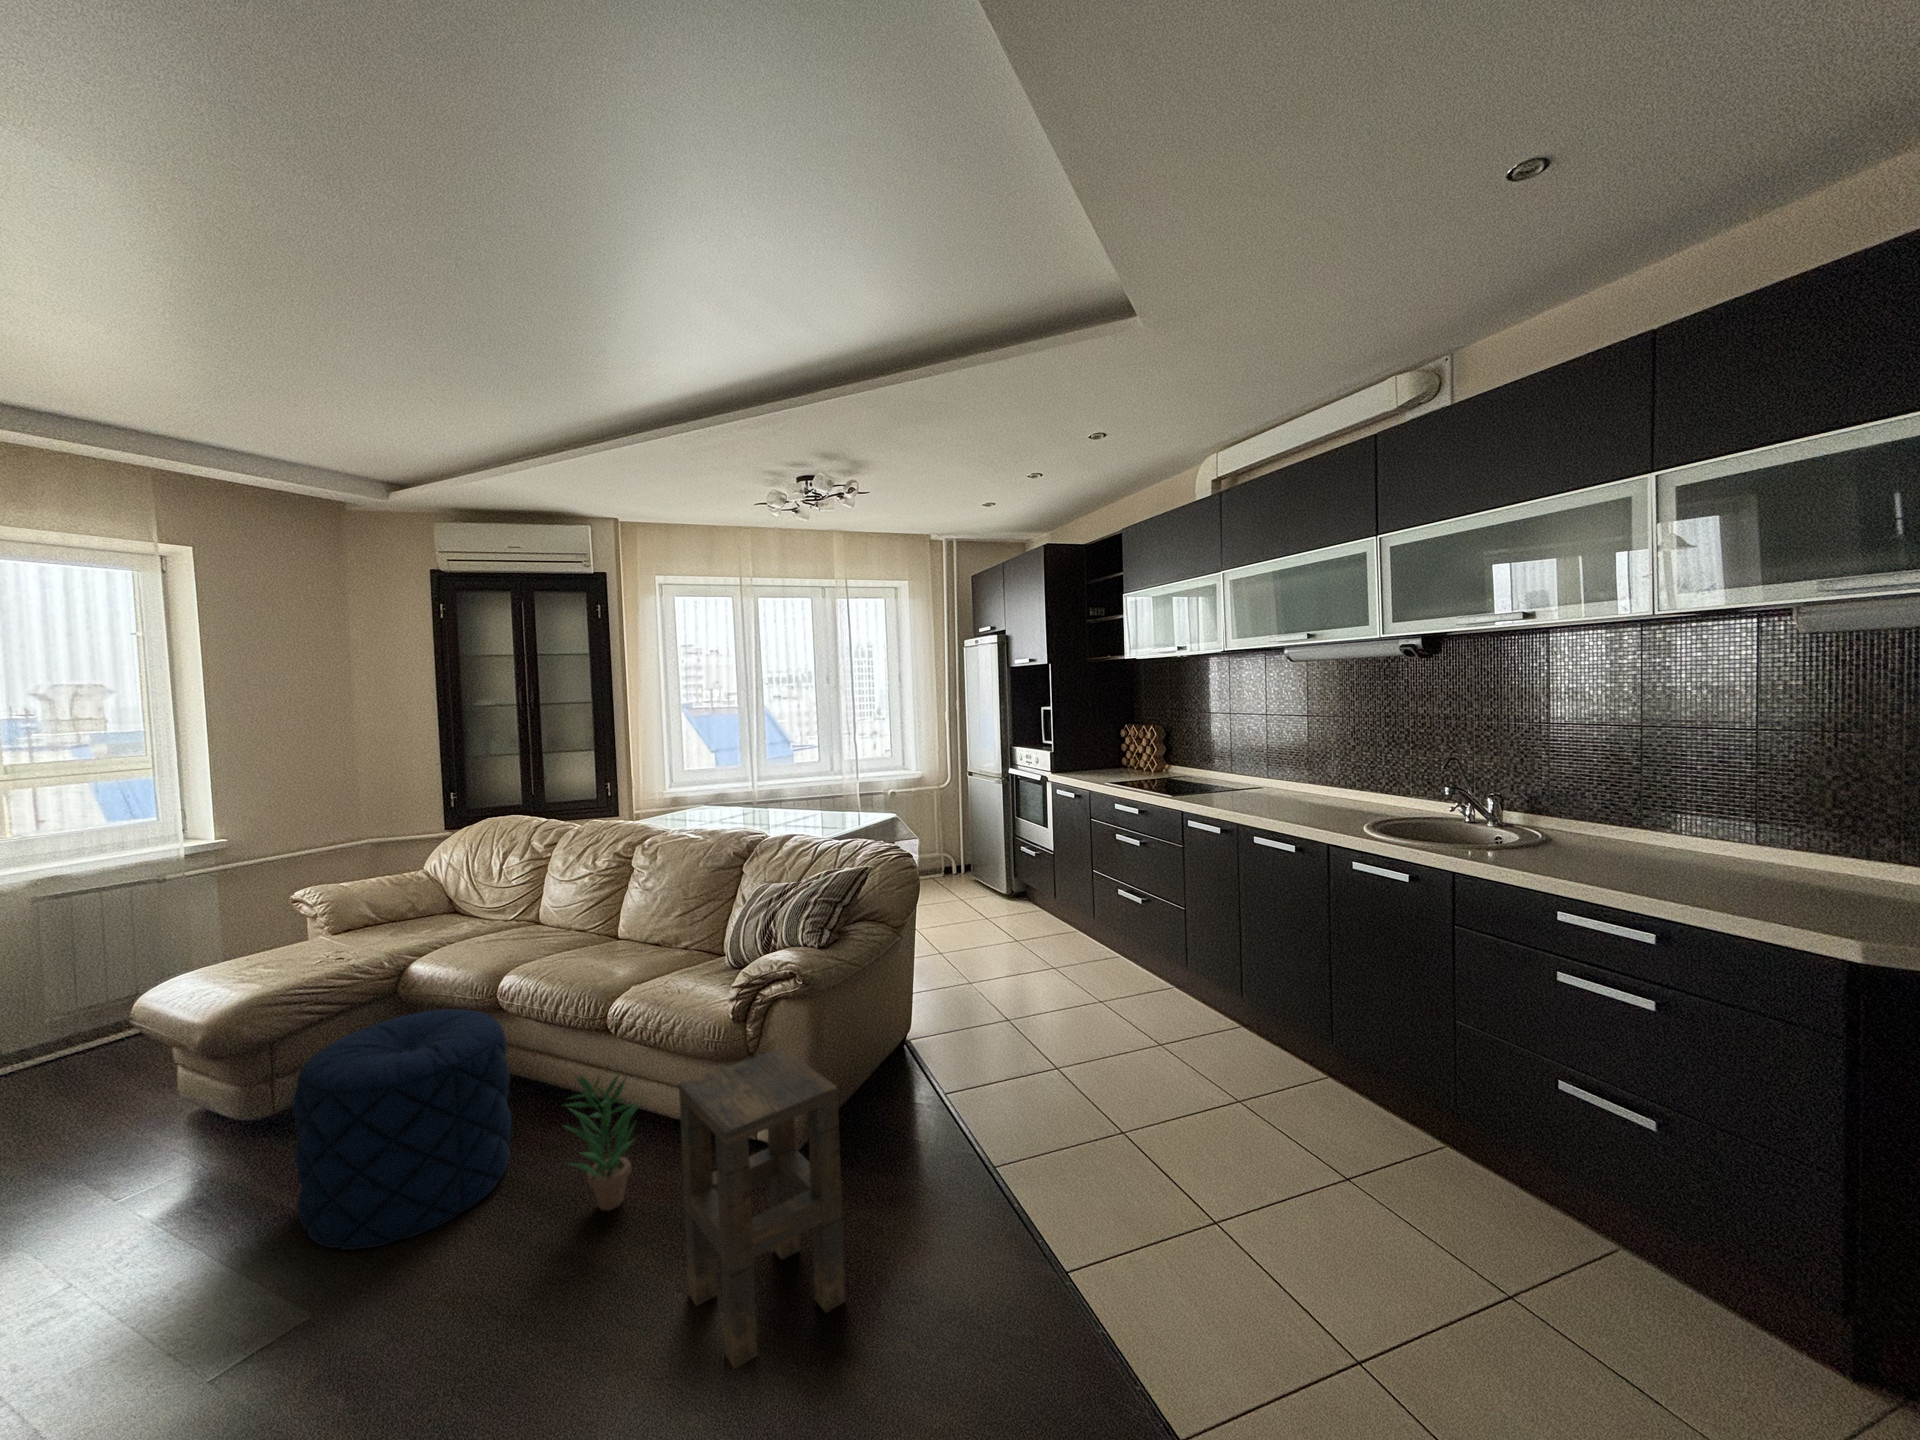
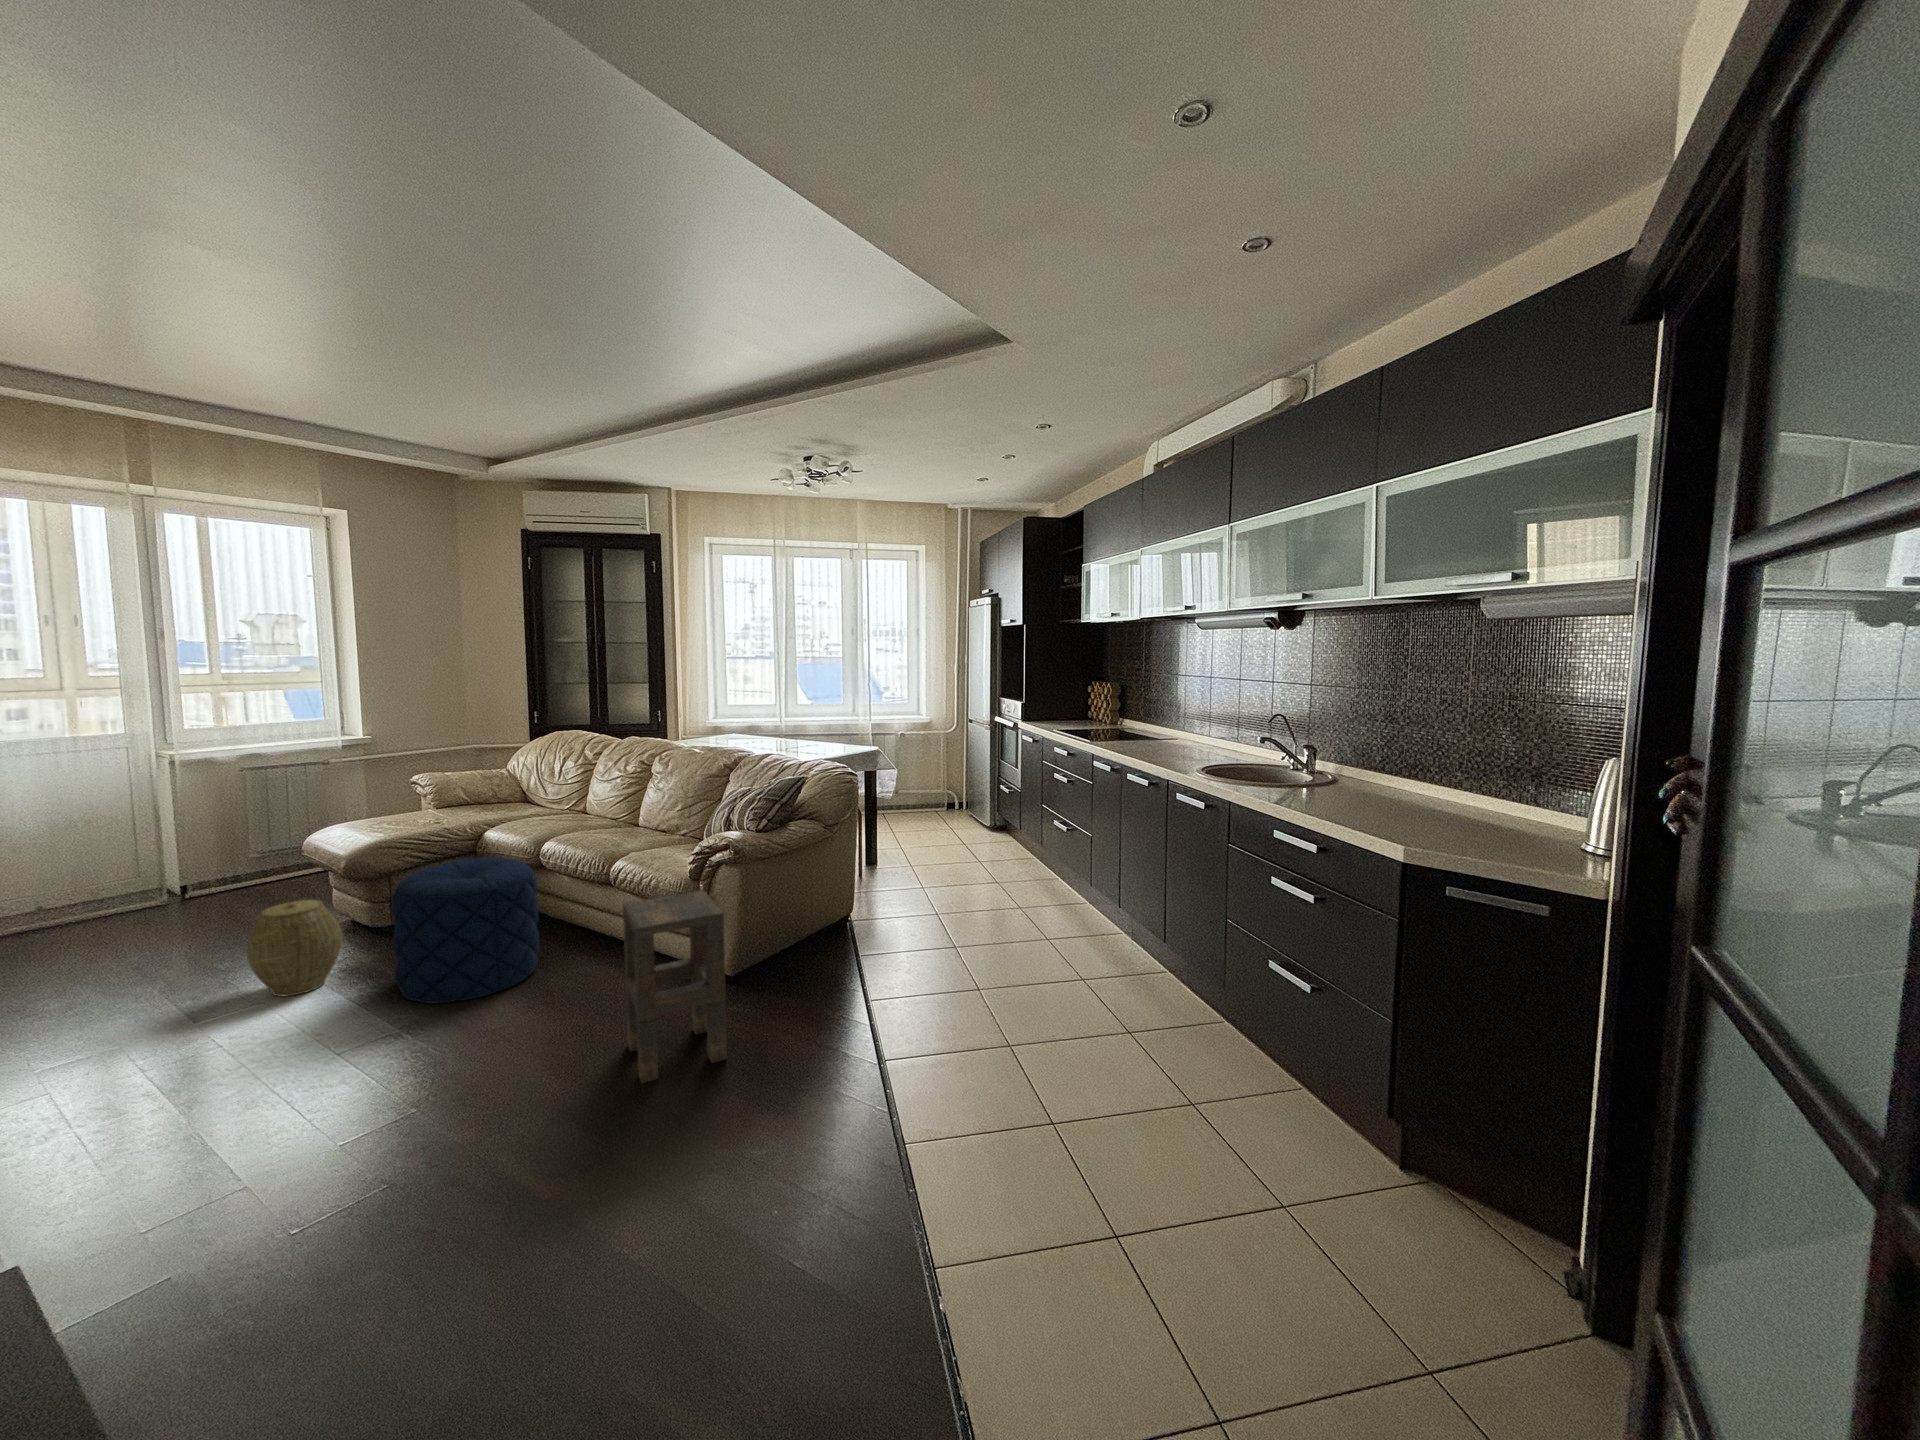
potted plant: present [565,1074,638,1210] -> none [560,902,619,999]
woven basket: none [50,1102,208,1264] -> present [247,900,342,997]

